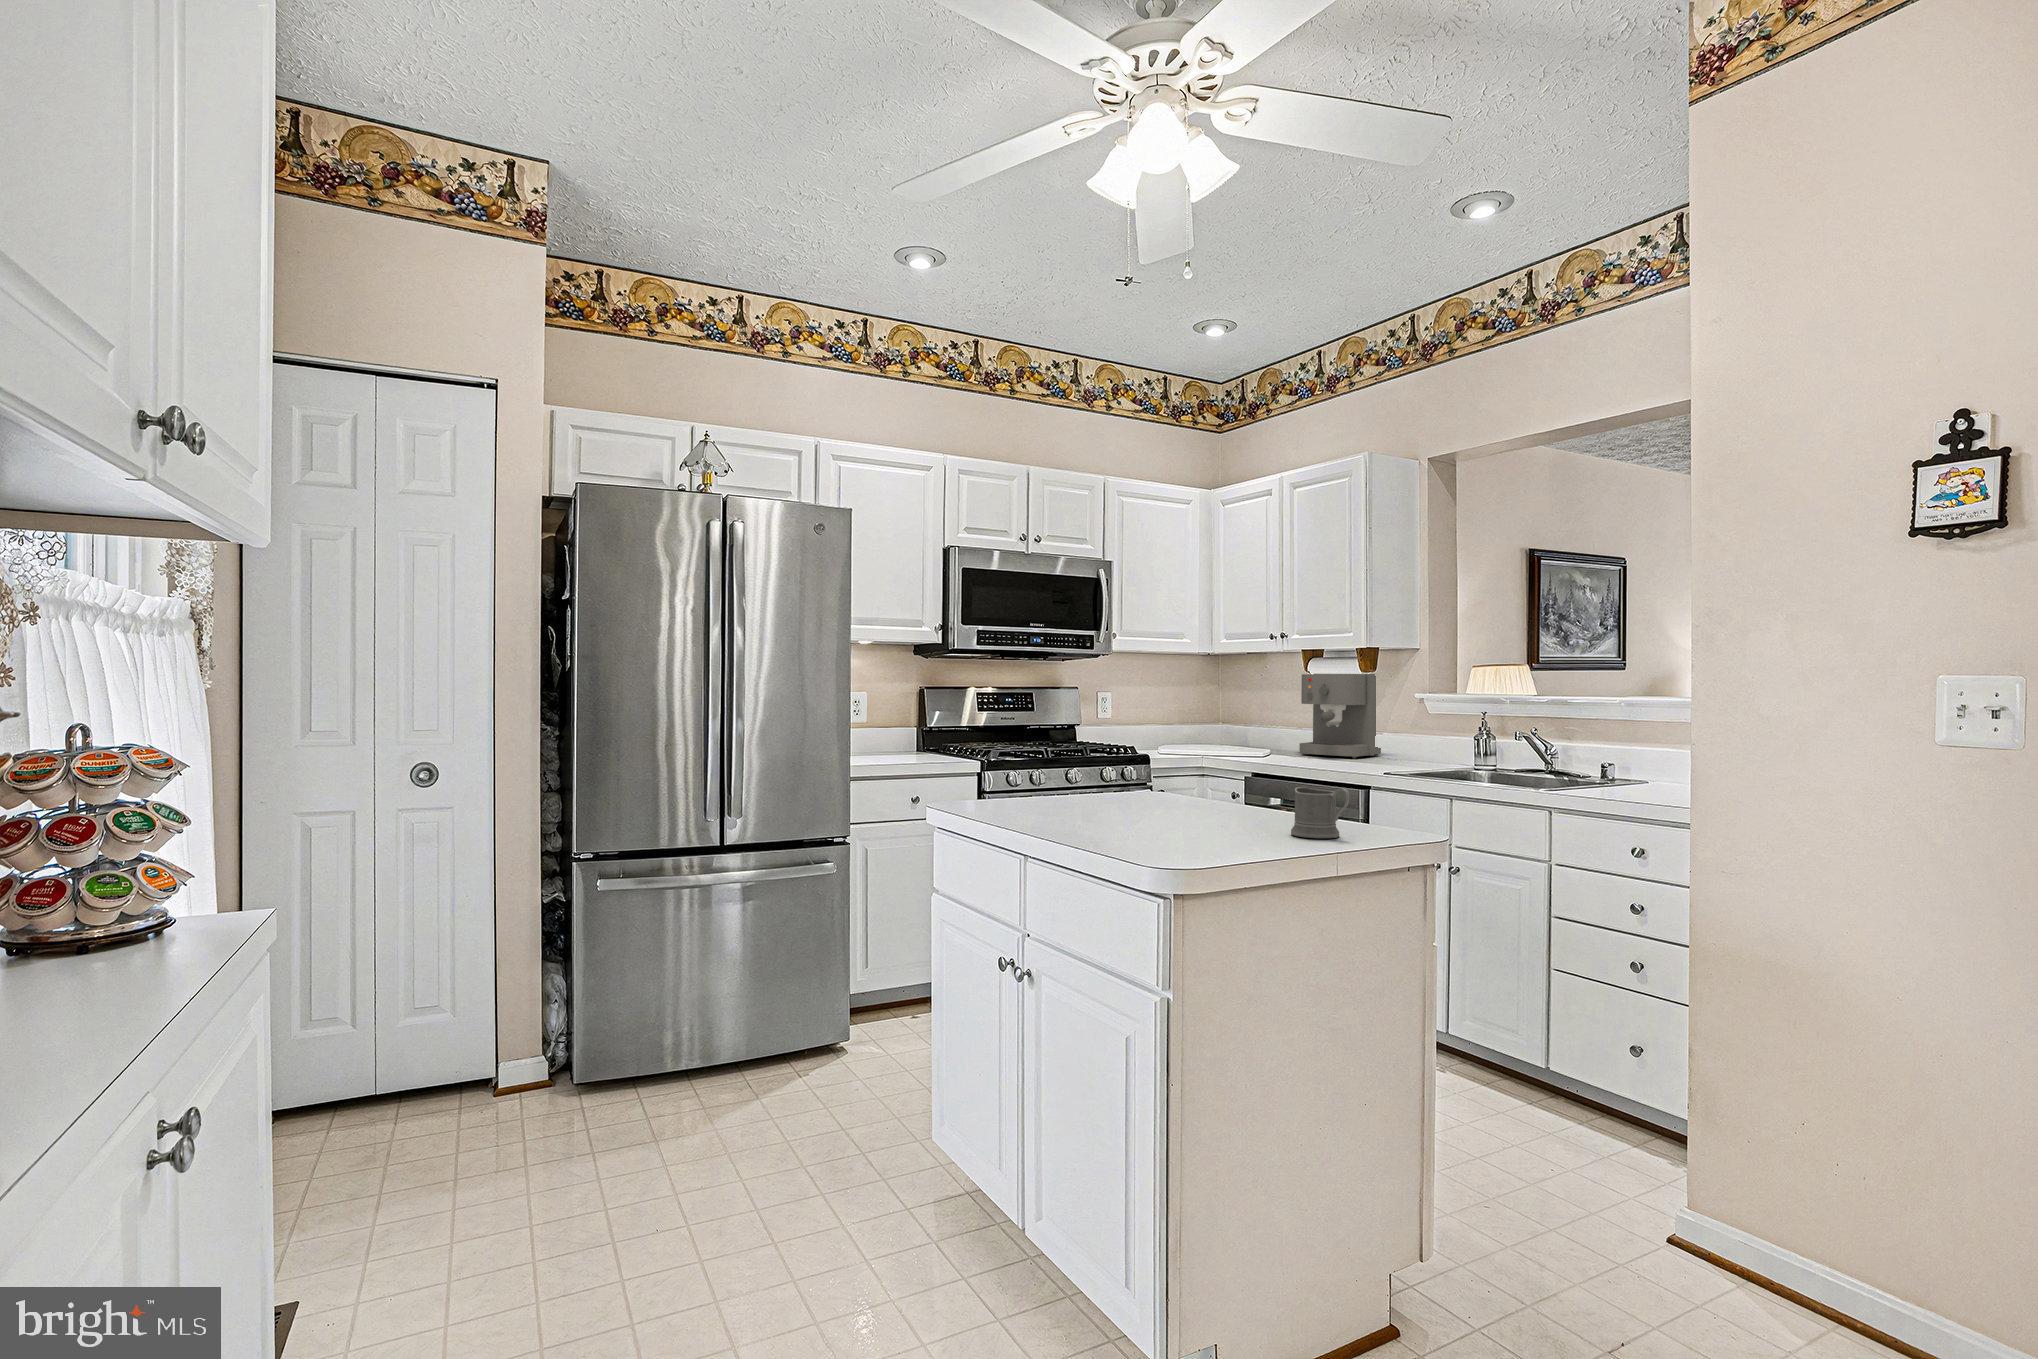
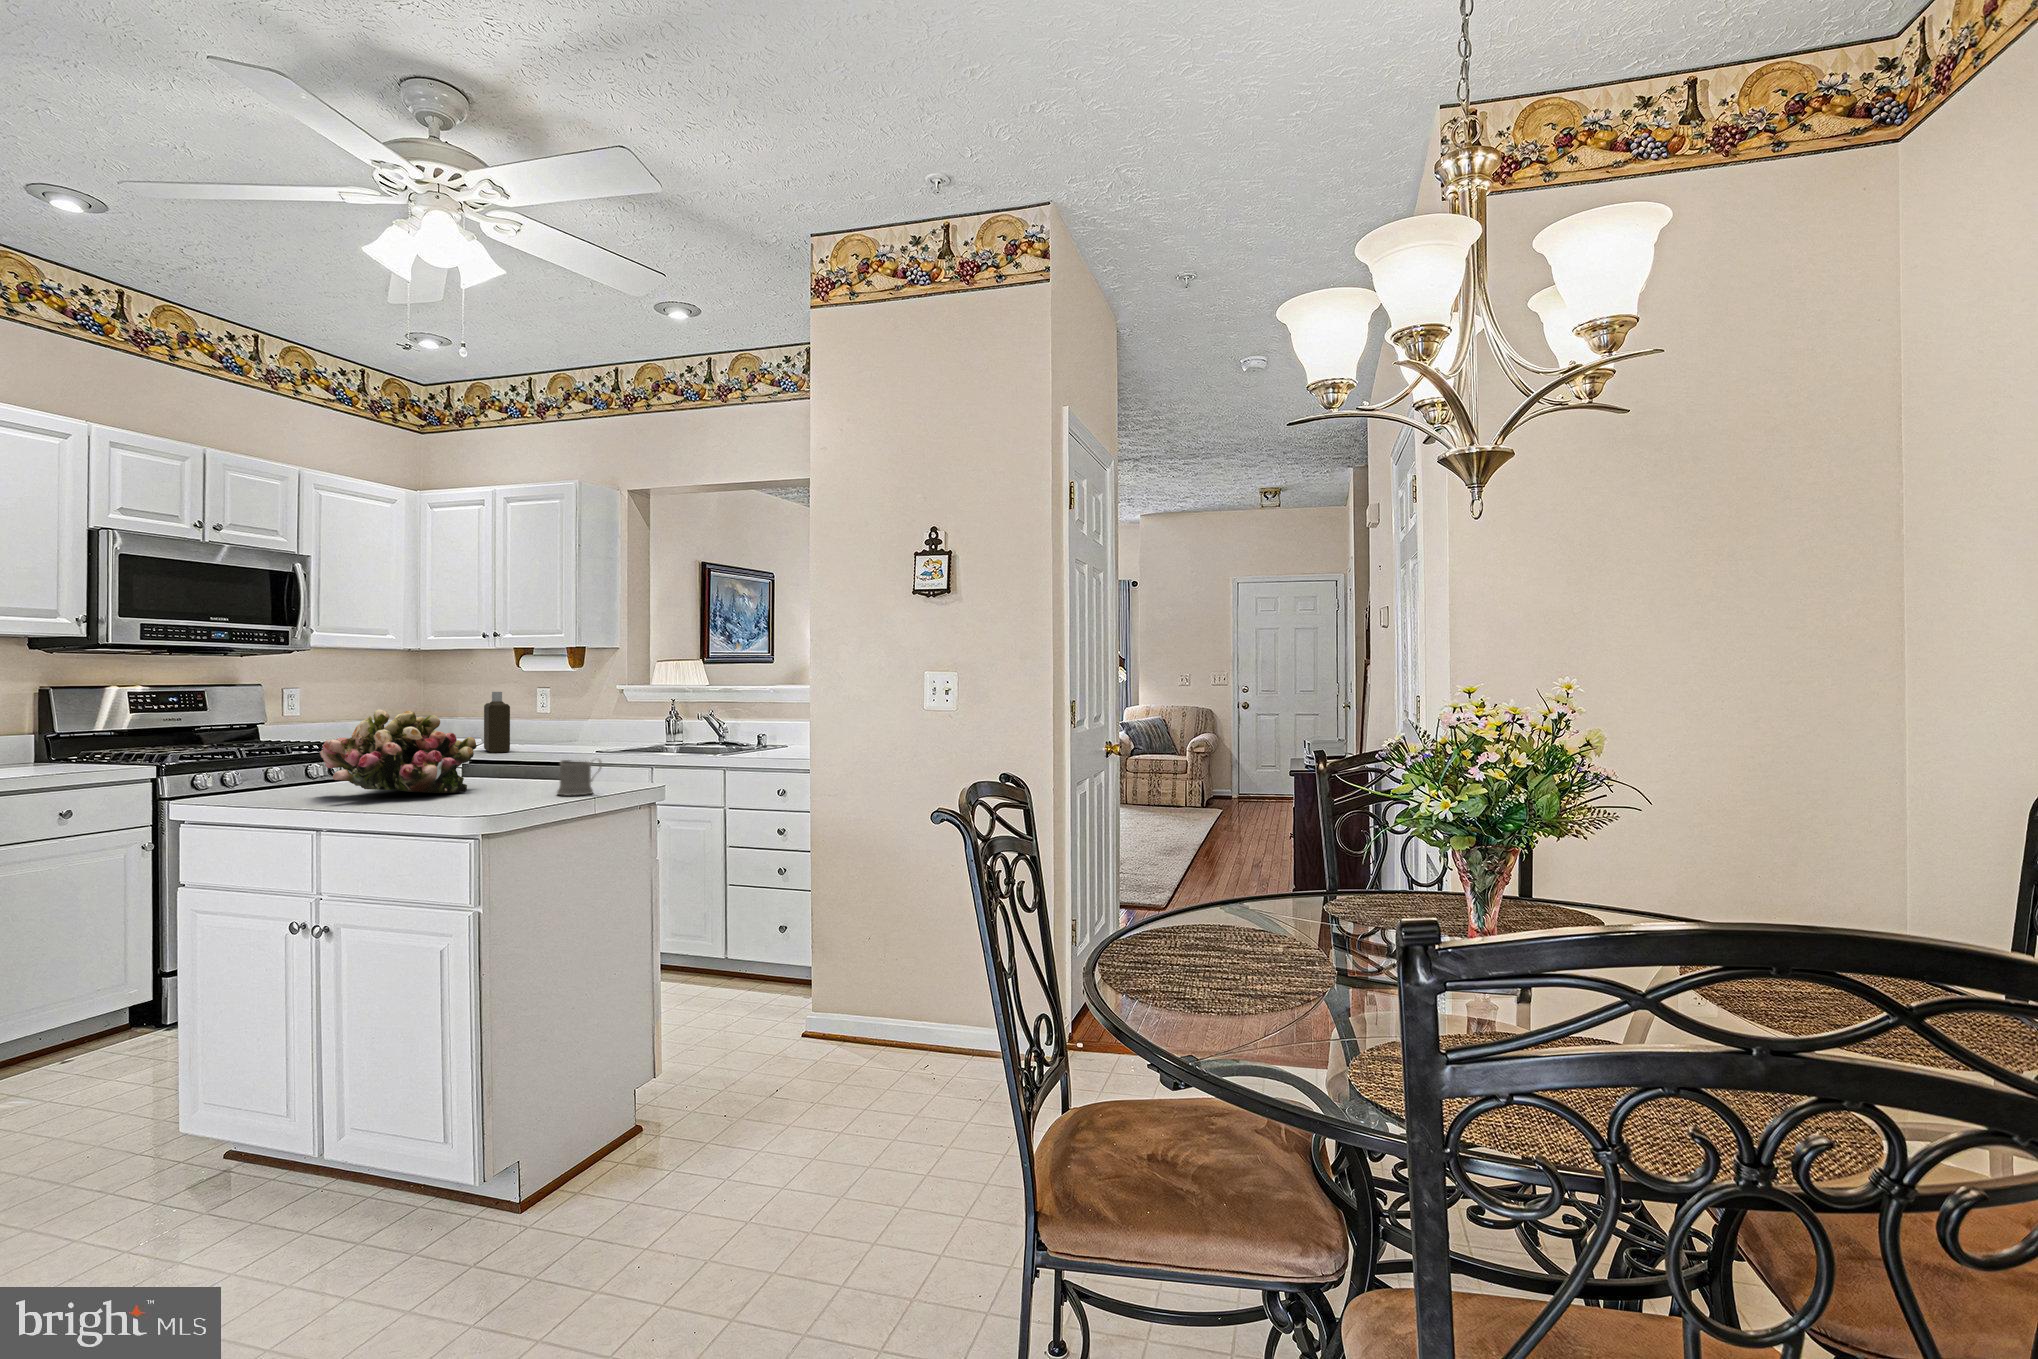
coffee maker: present [1299,674,1381,758] -> none [514,669,588,742]
bottle: none [1263,698,1288,767] -> present [484,692,510,753]
flower arrangement: none [1045,712,1208,818] -> present [320,709,477,793]

